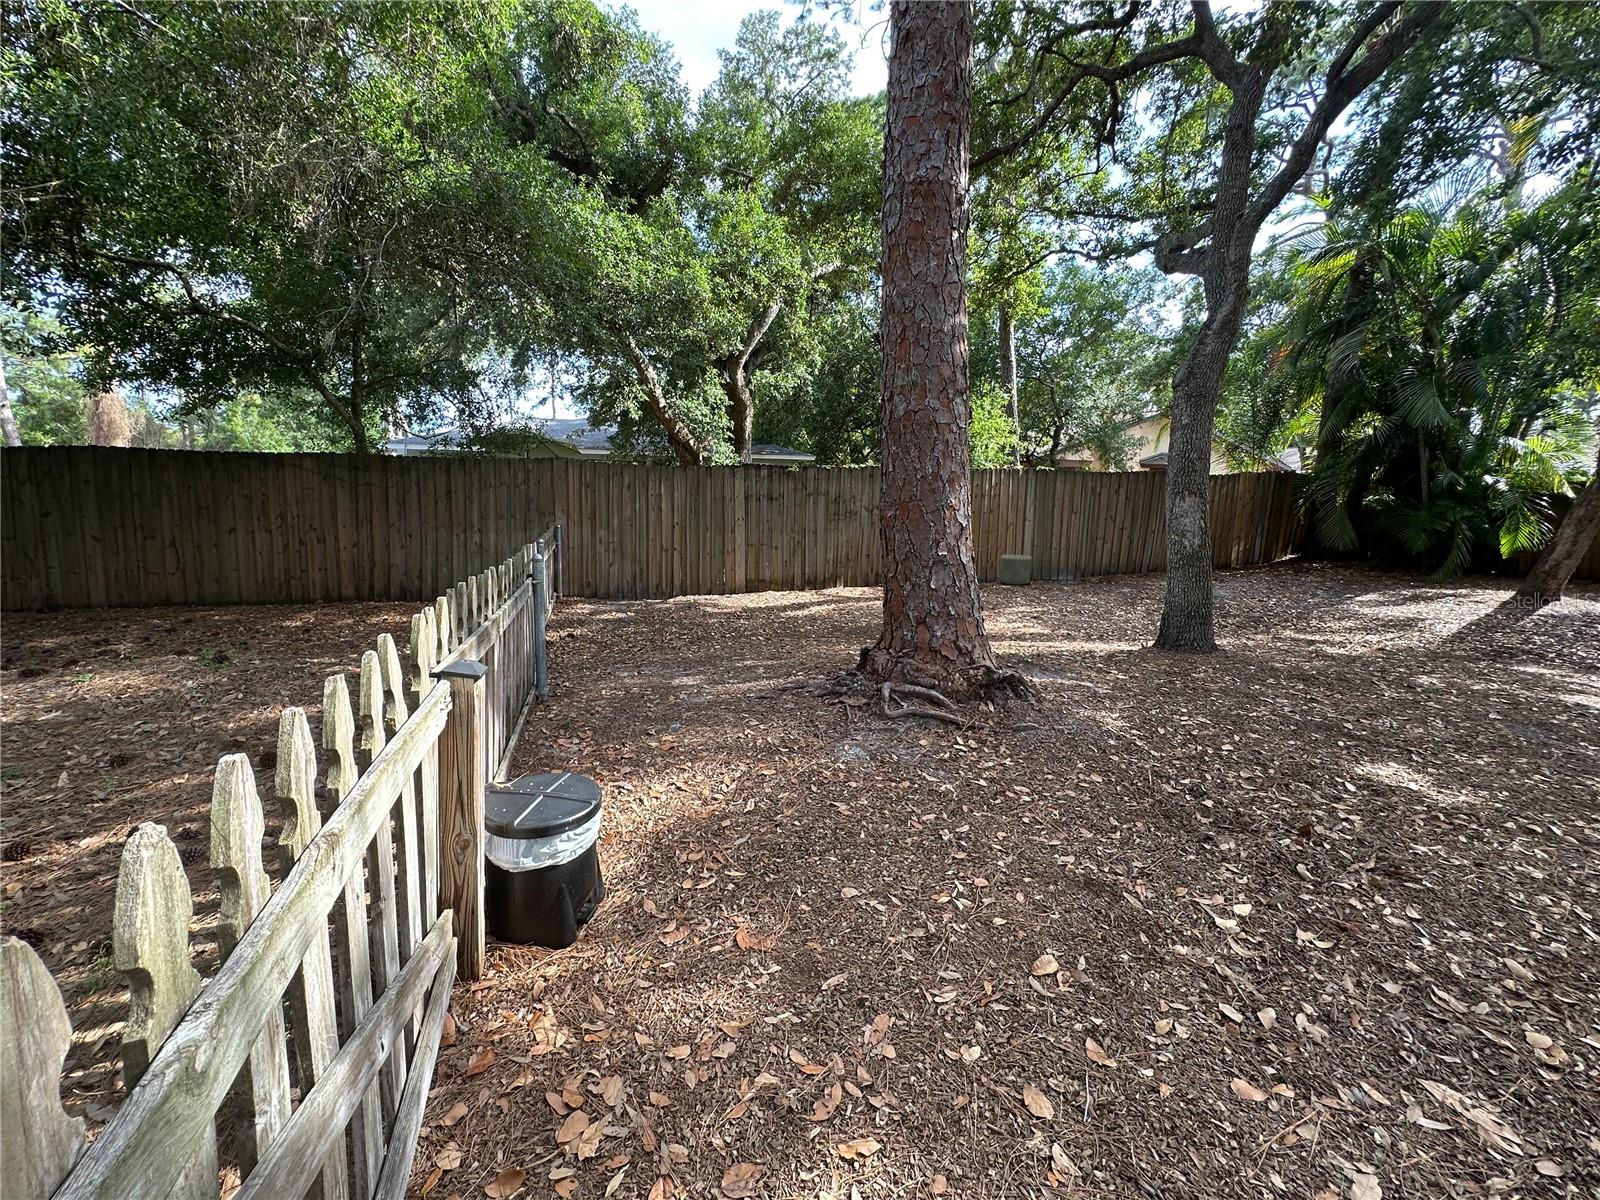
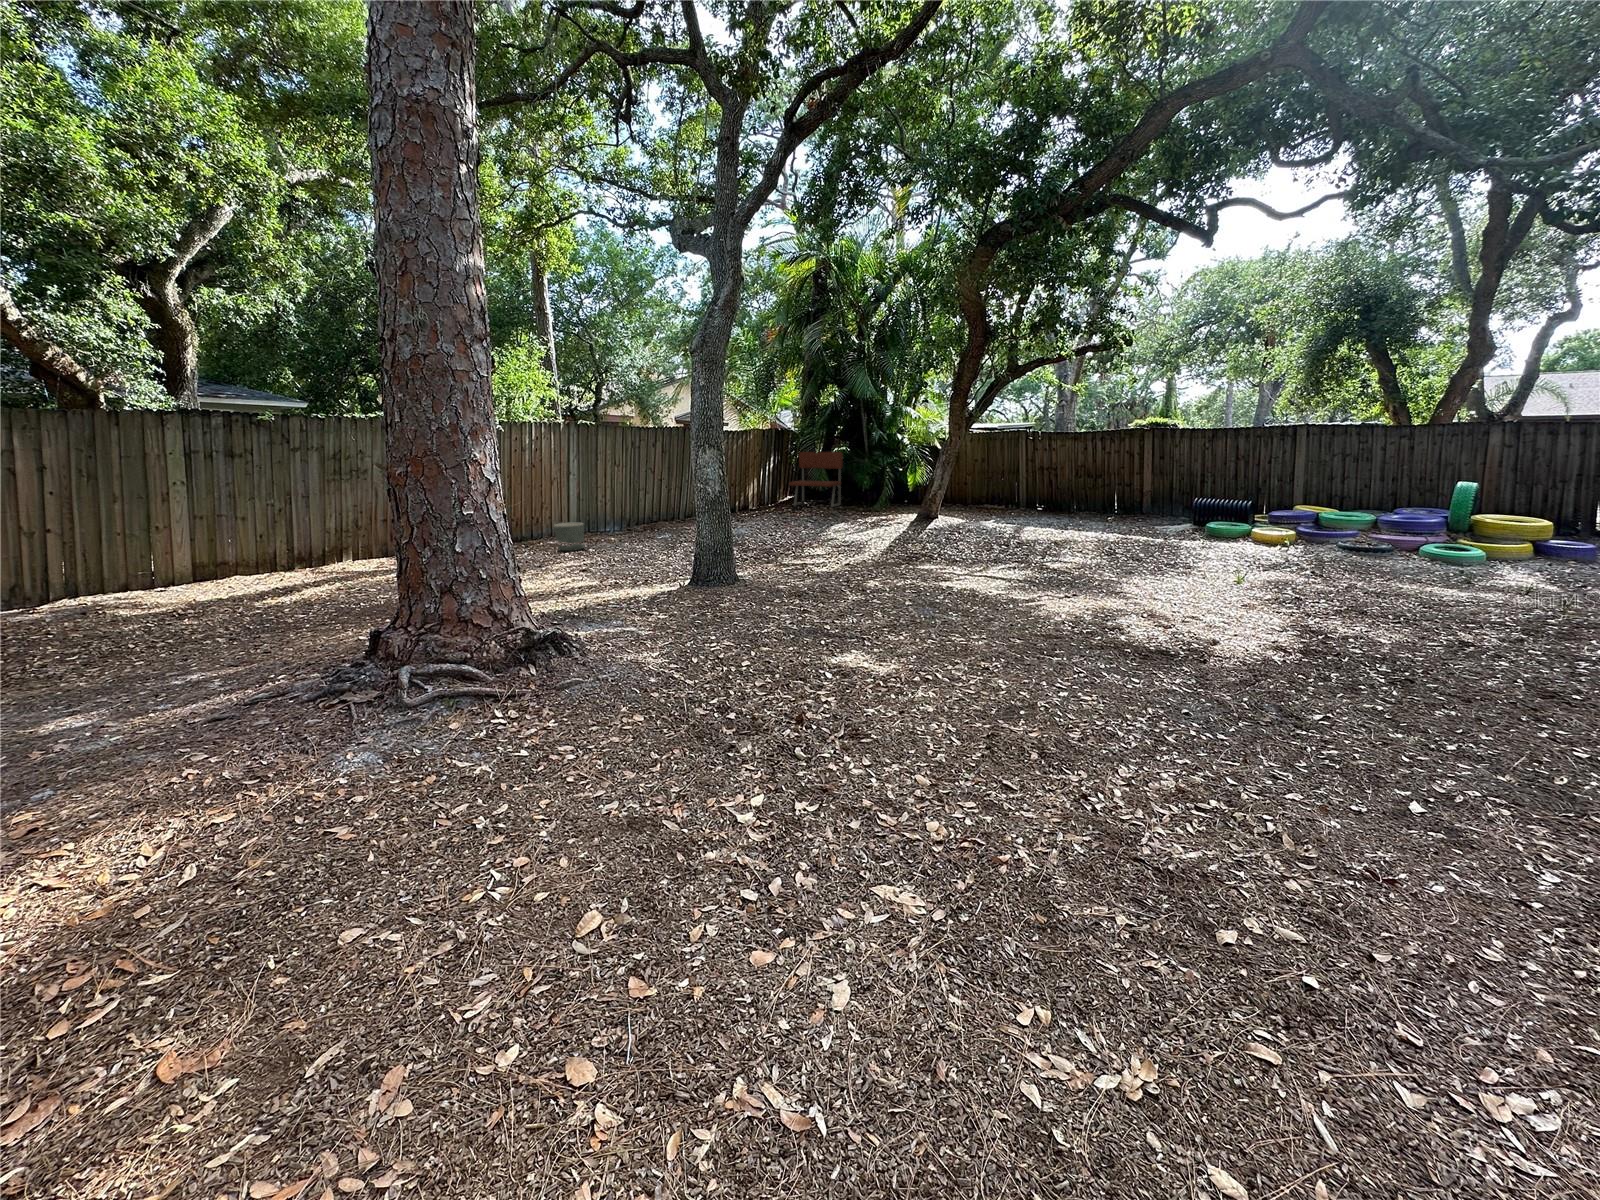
bench: none [1298,491,1392,566] -> present [789,452,843,507]

